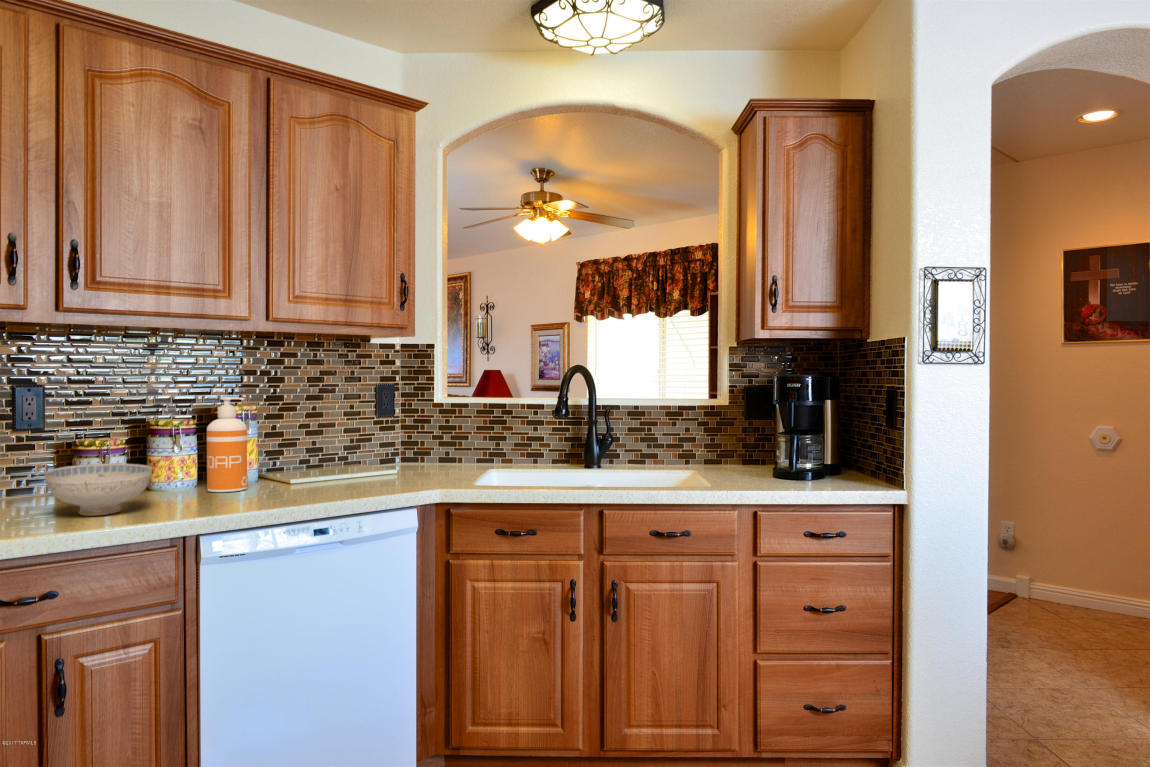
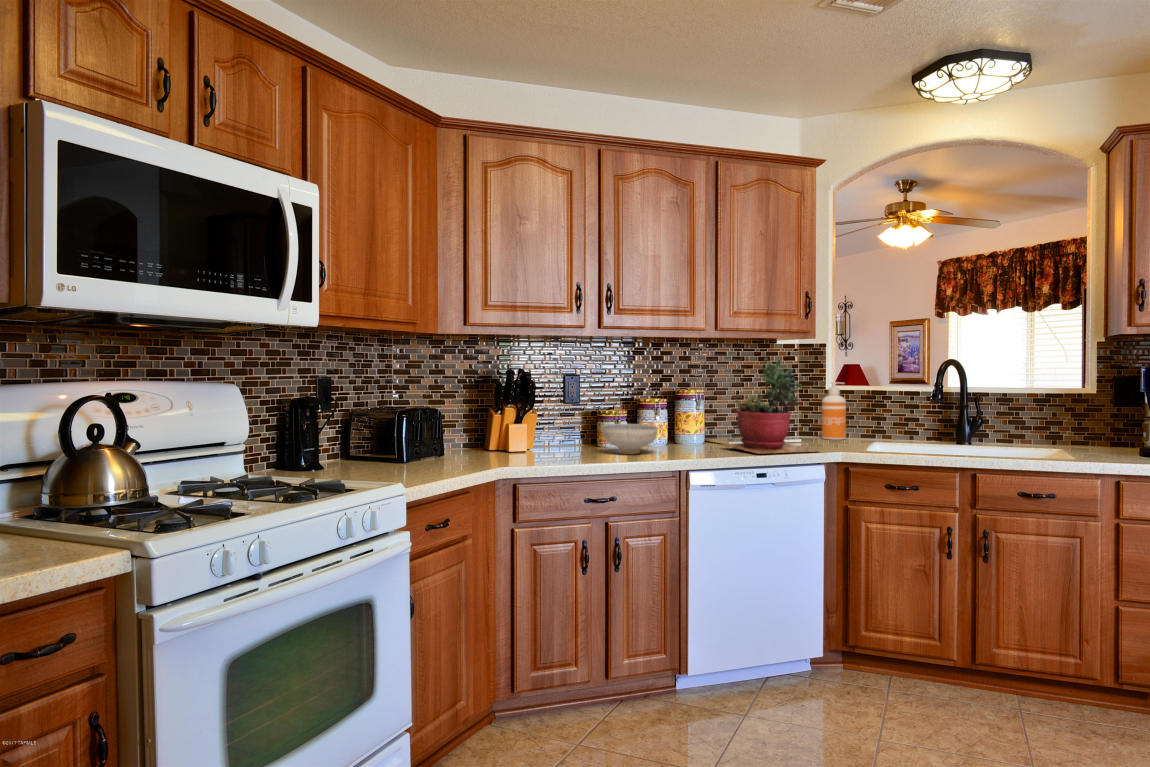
succulent plant: none [268,361,414,501] -> present [723,358,818,454]
soap dispenser: present [207,397,247,492] -> present [822,382,846,440]

